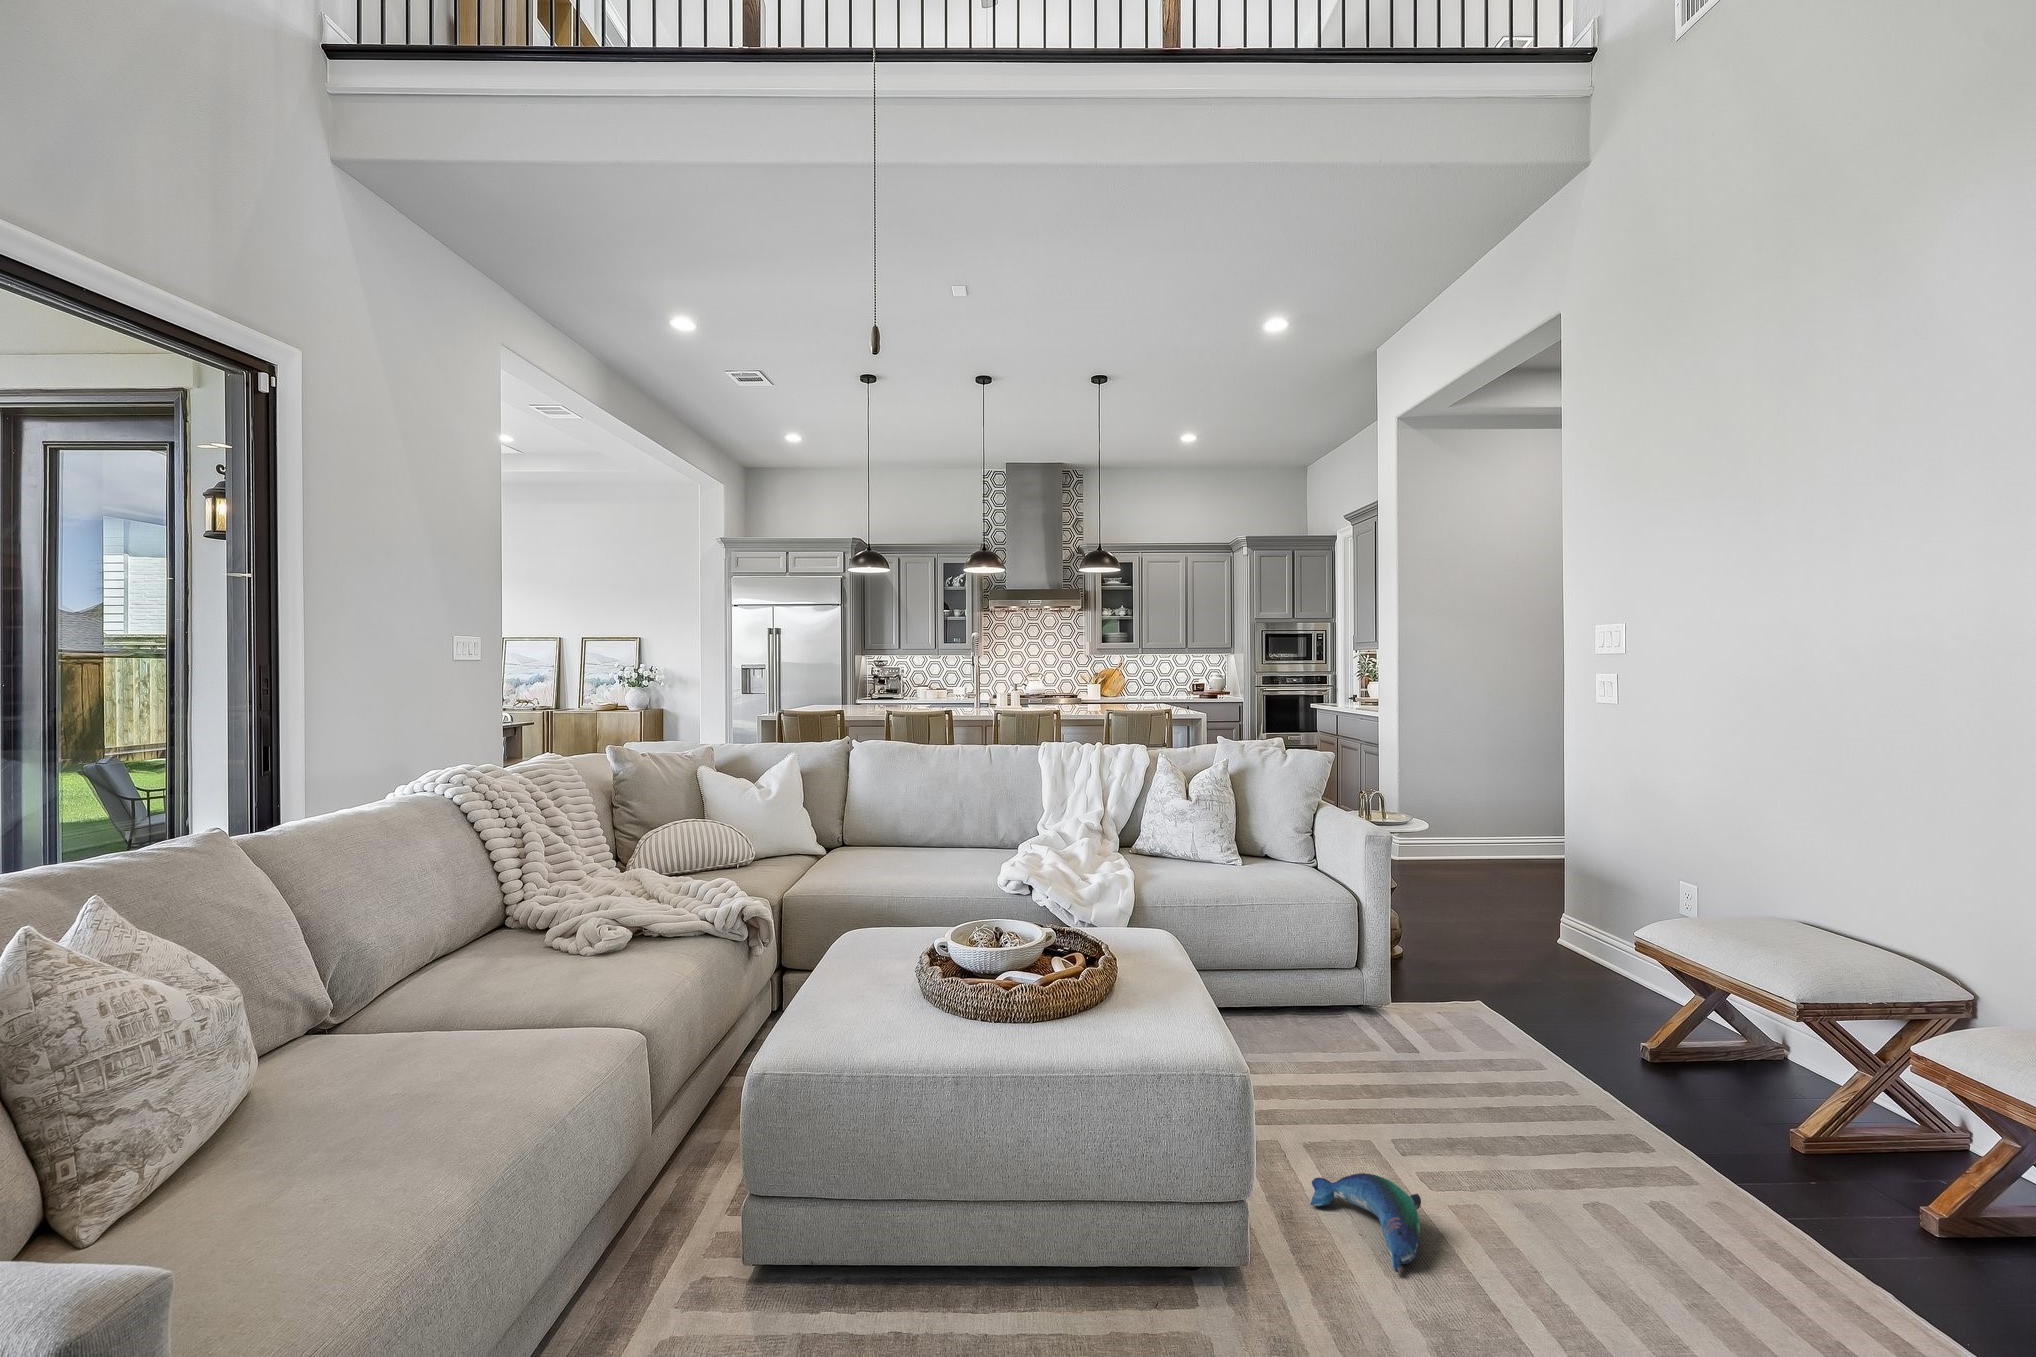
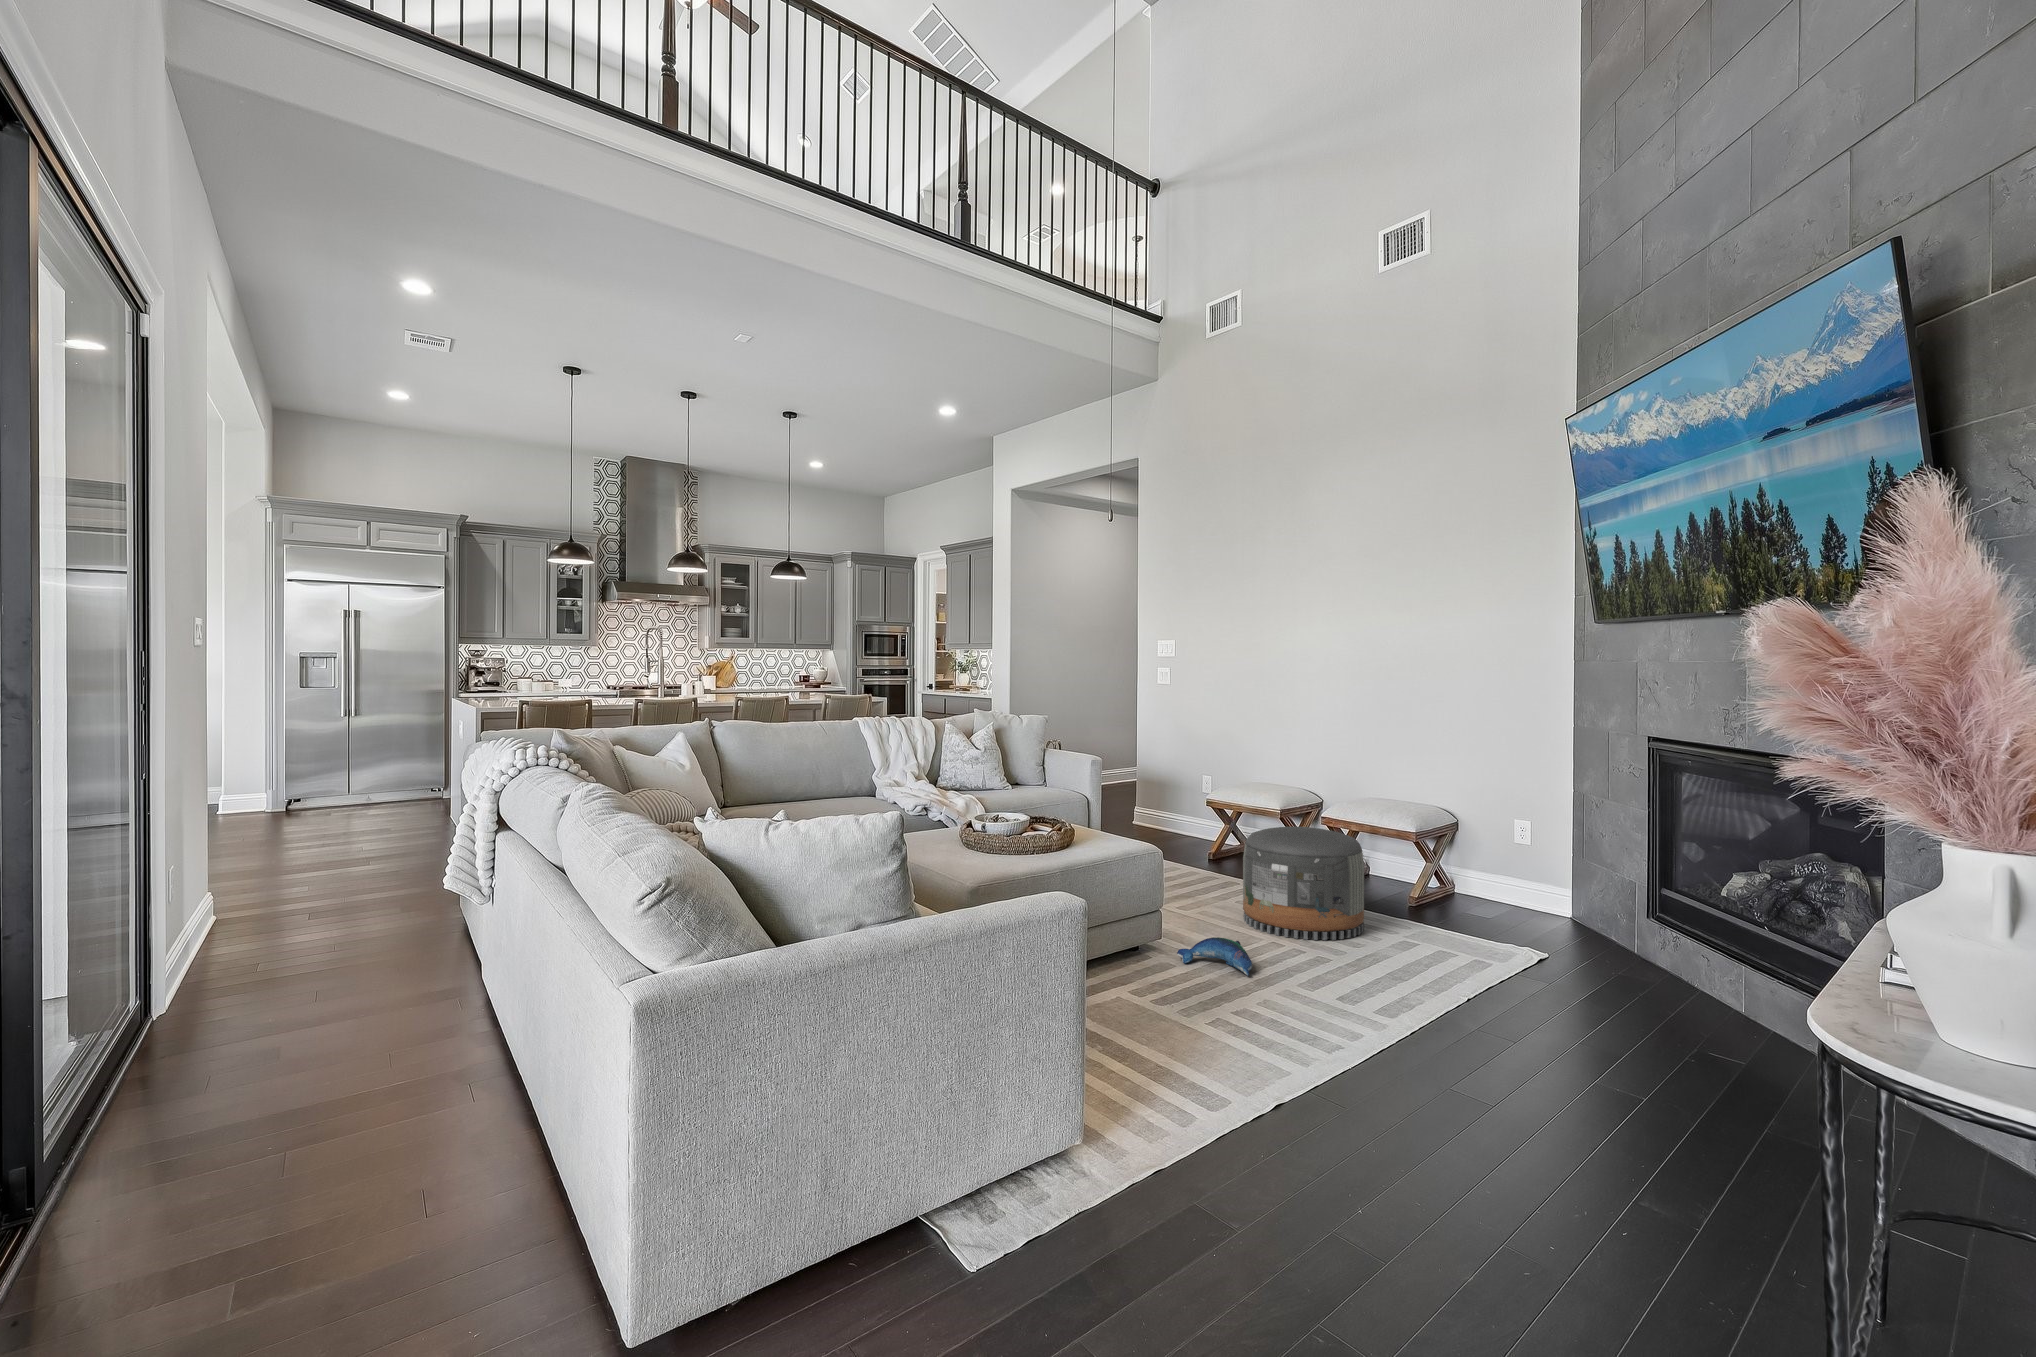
pouf: none [1535,986,1804,1248] -> present [1243,827,1364,940]

